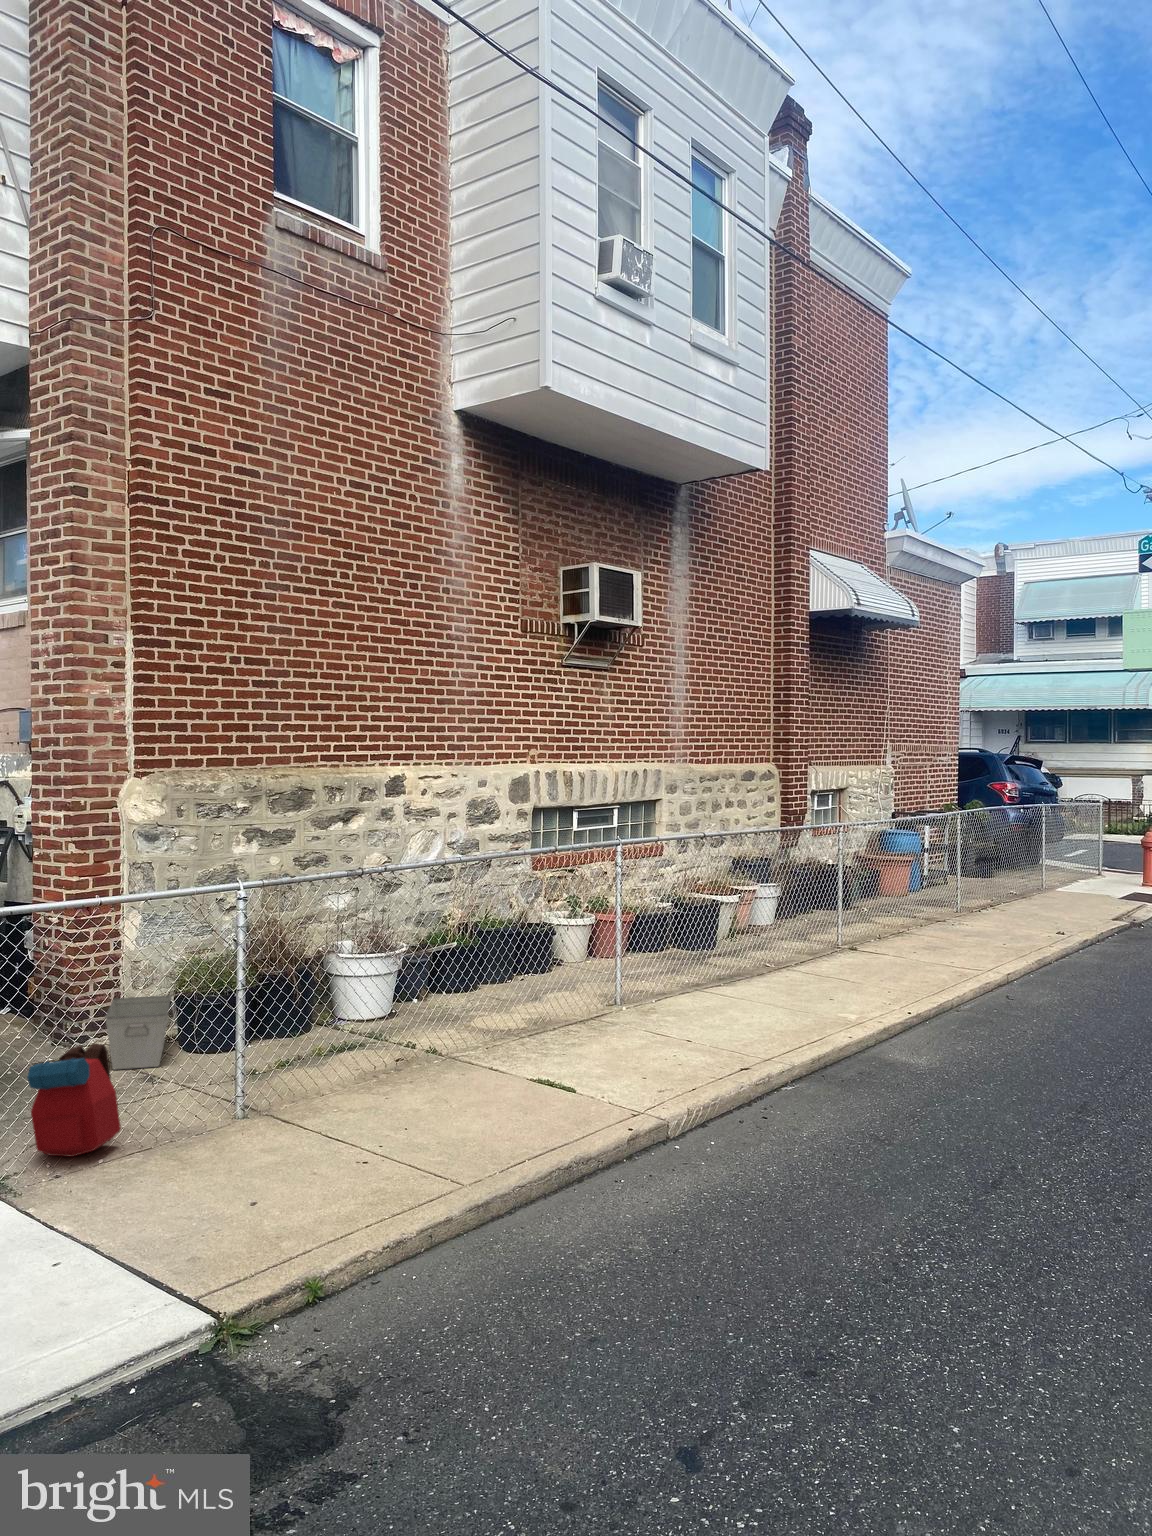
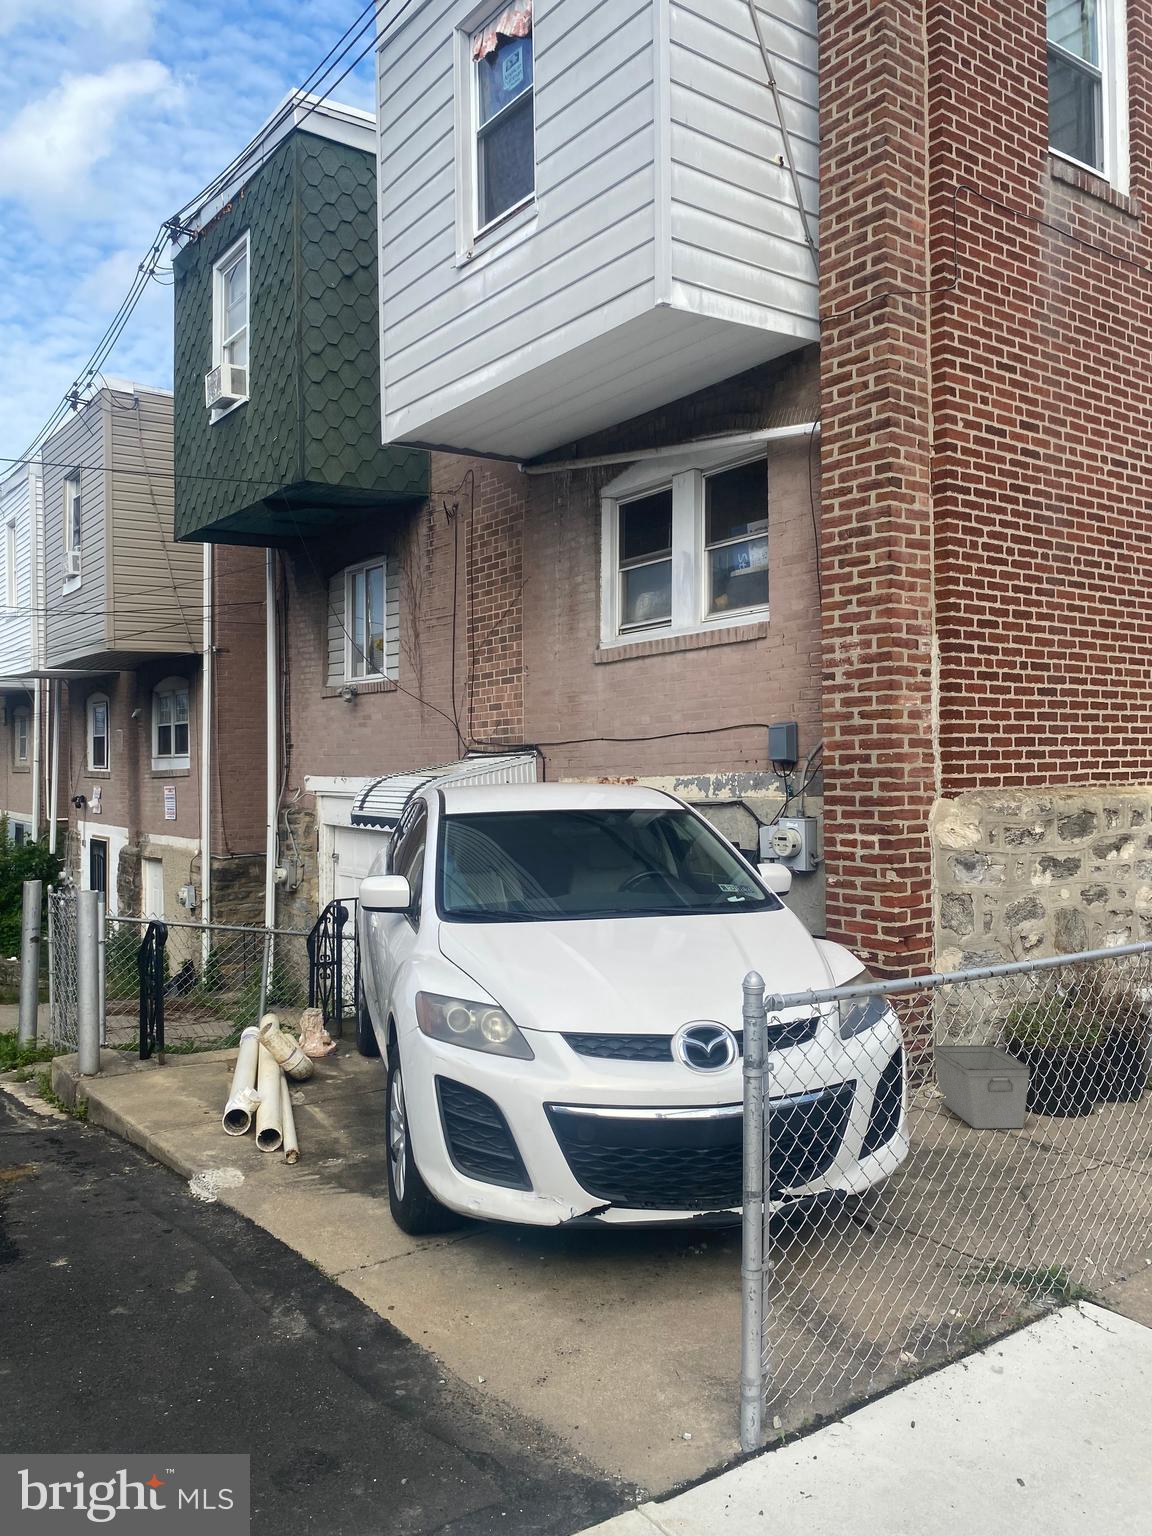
backpack: present [27,1044,121,1157] -> none [1039,1102,1130,1235]

